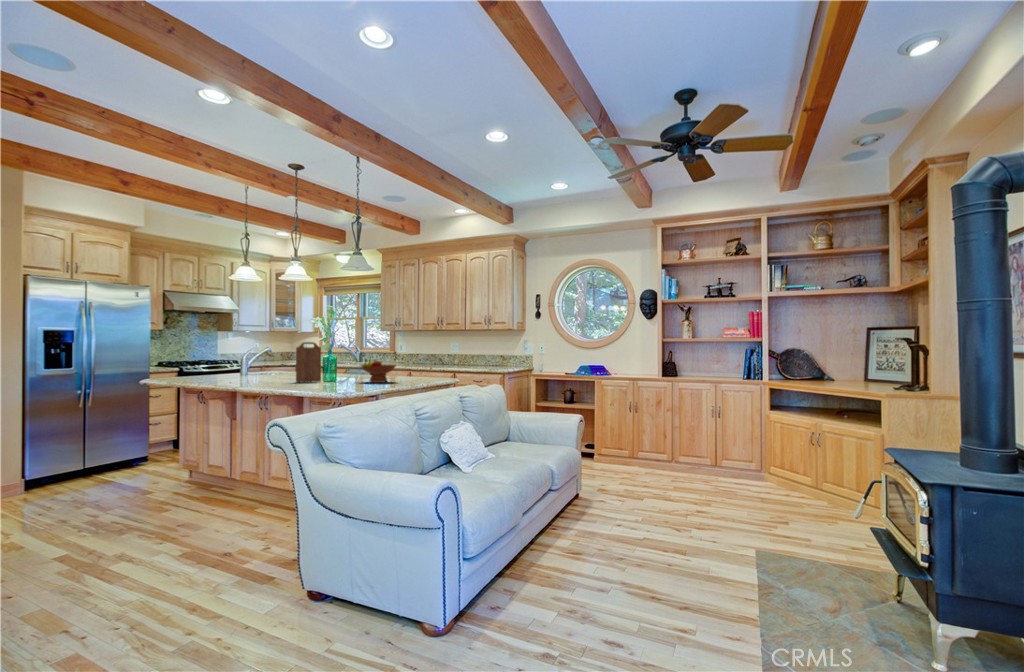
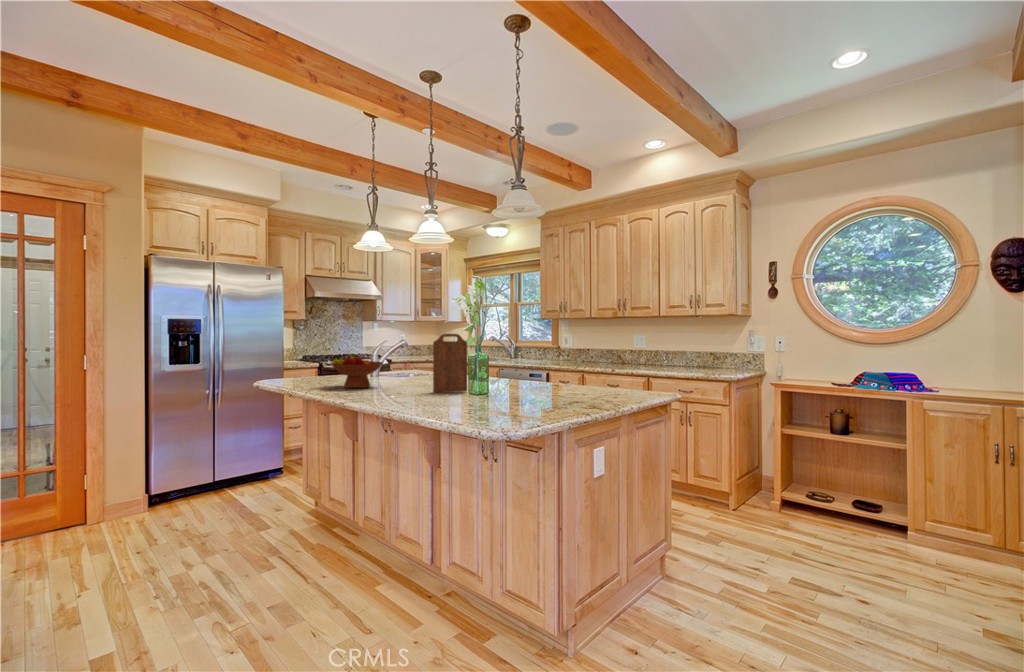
fruit bowl: present [361,360,396,383] -> present [331,354,383,388]

